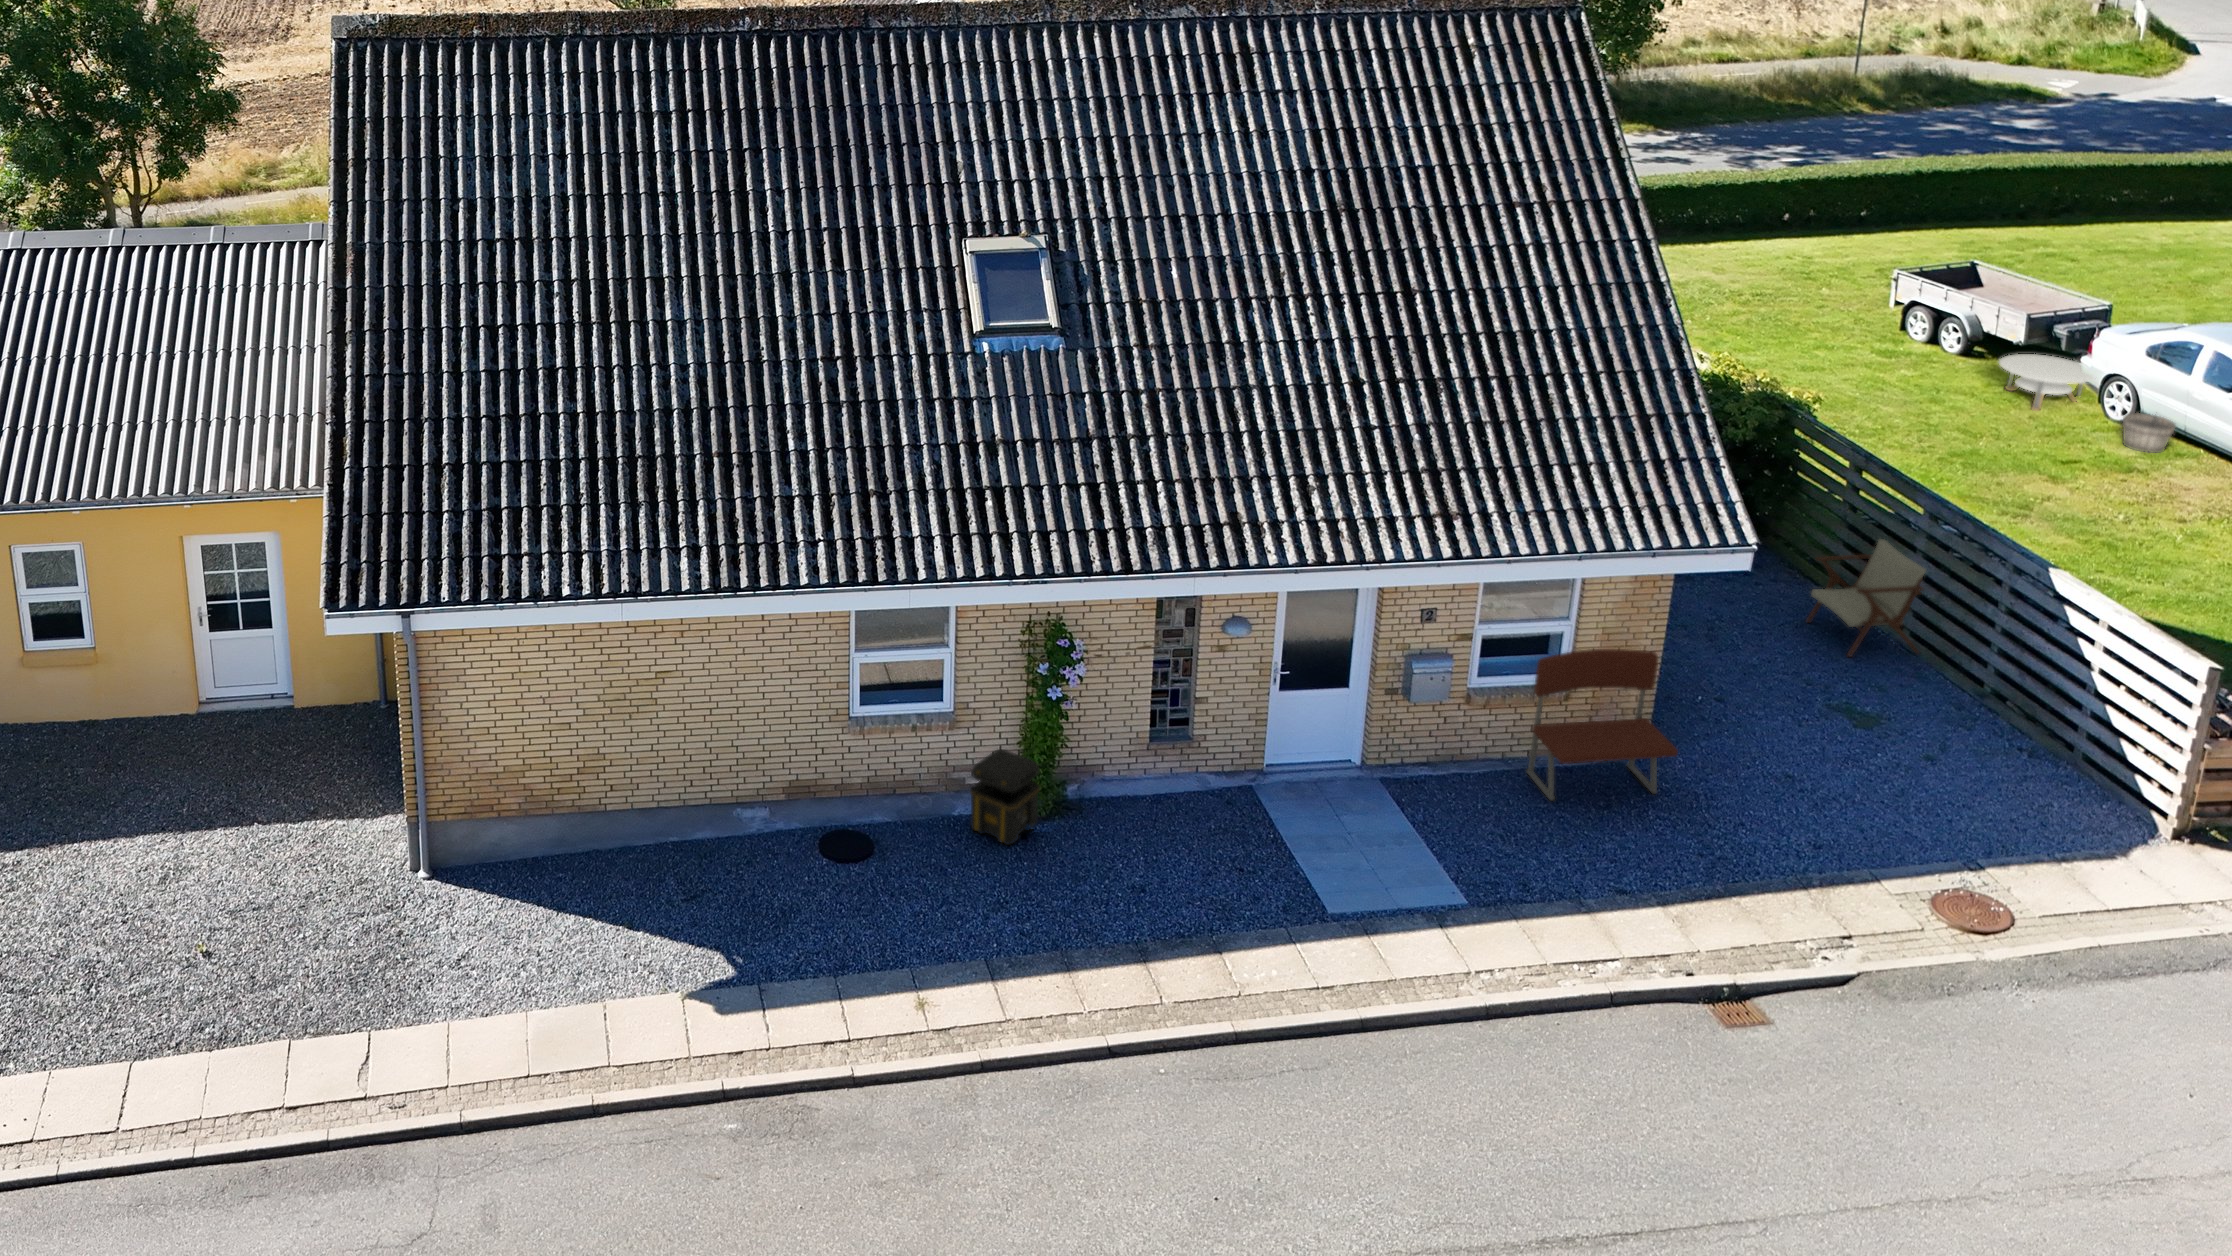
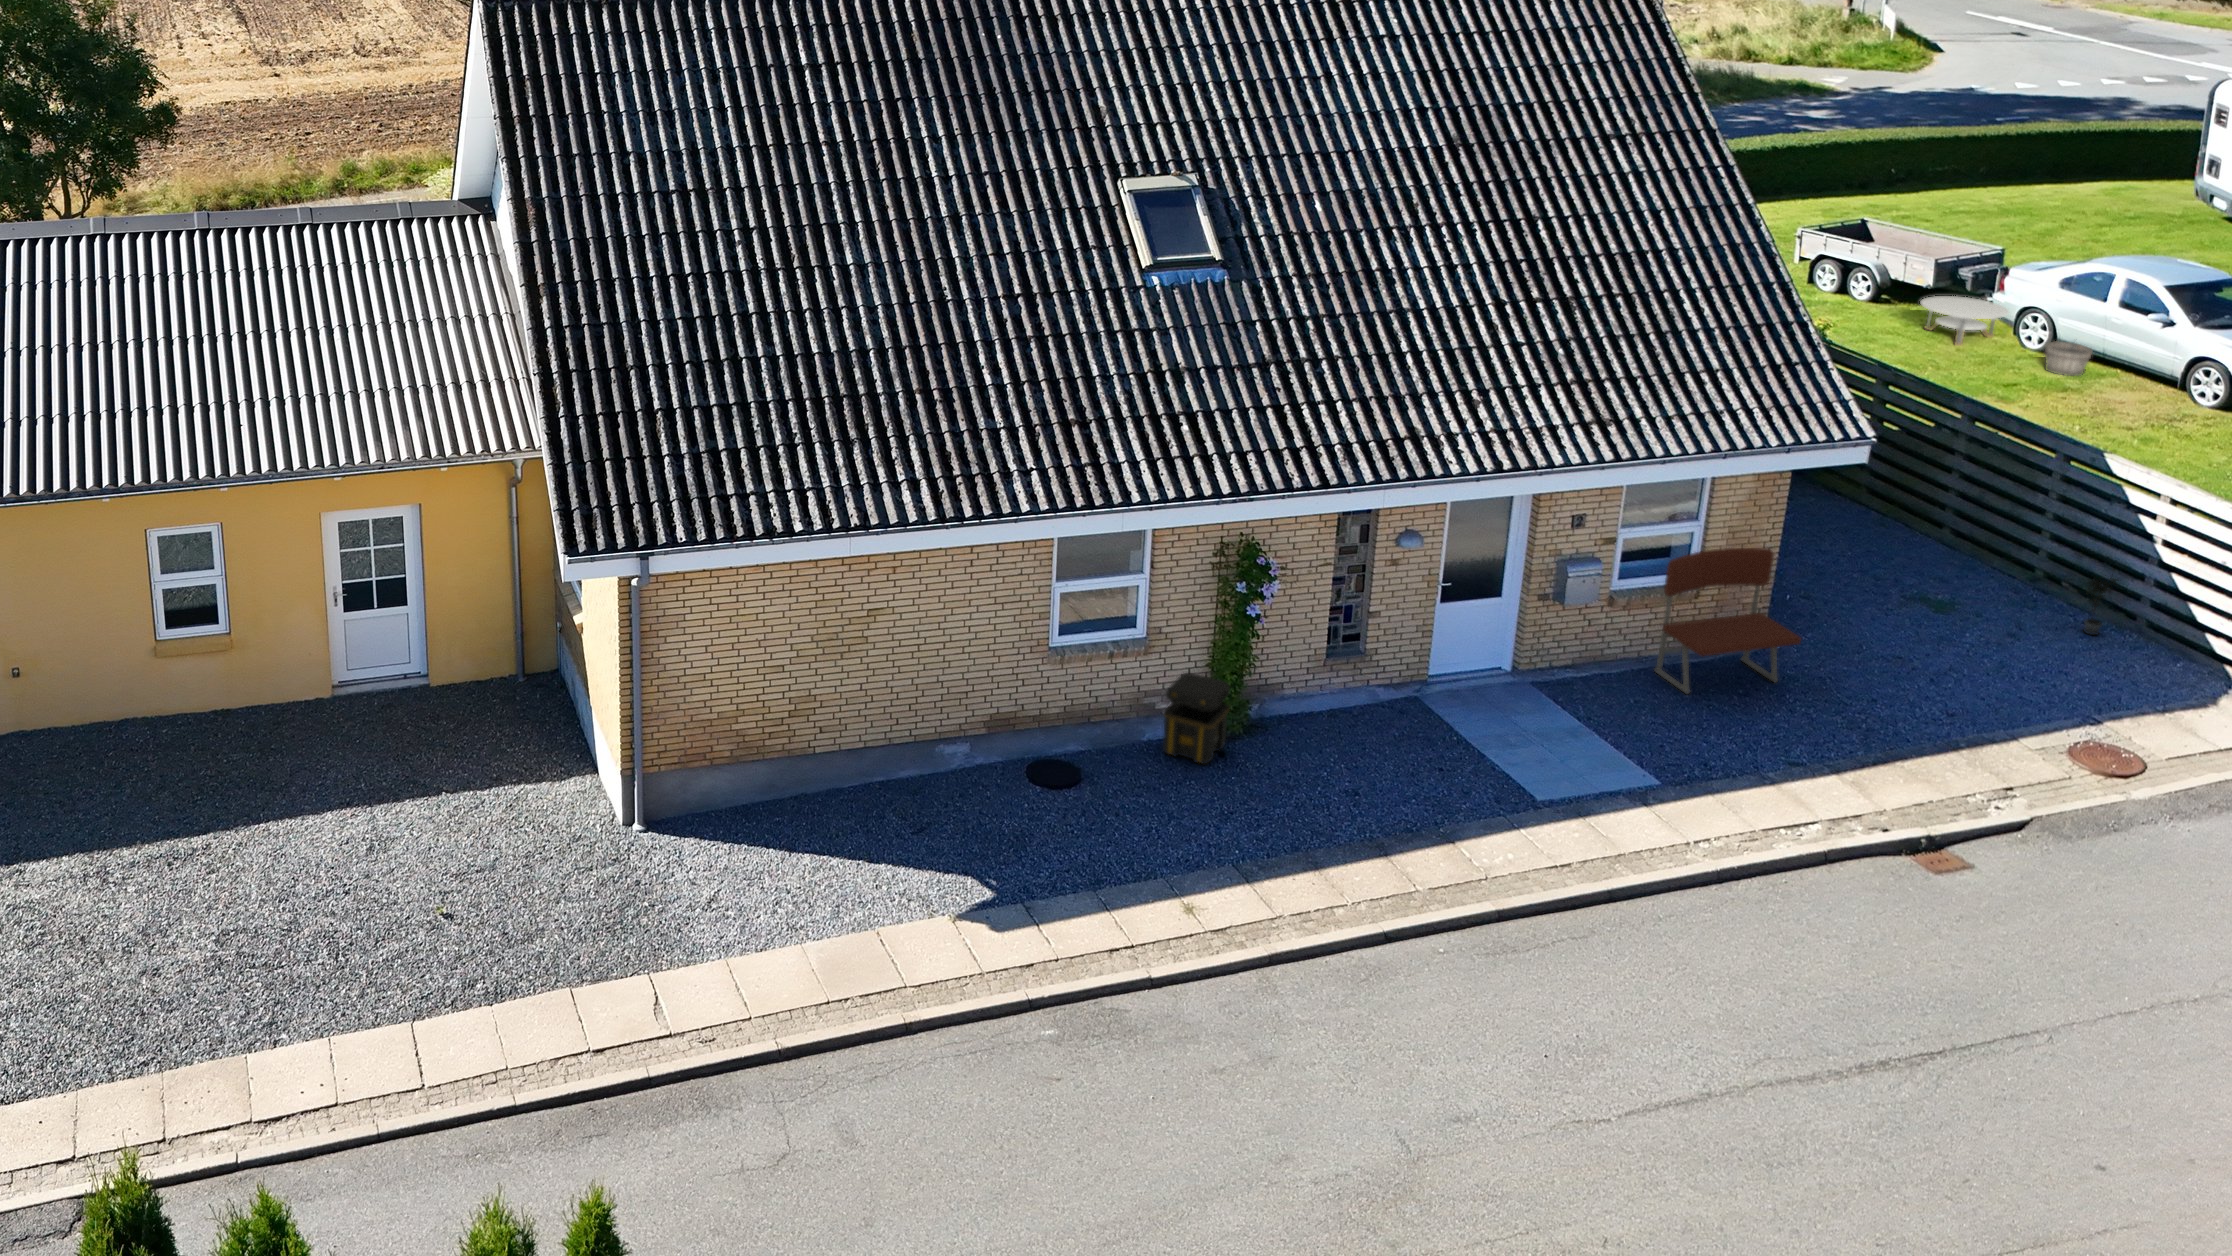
lounge chair: present [1807,539,1926,657] -> none [1842,448,1960,557]
potted plant: none [2028,698,2071,762] -> present [2084,575,2119,635]

